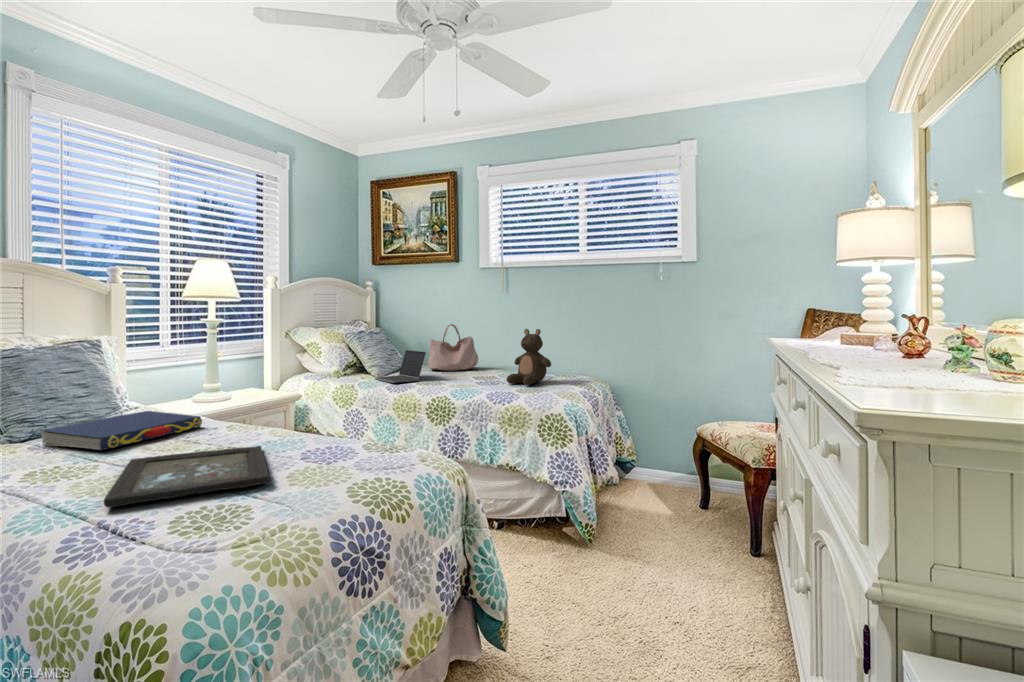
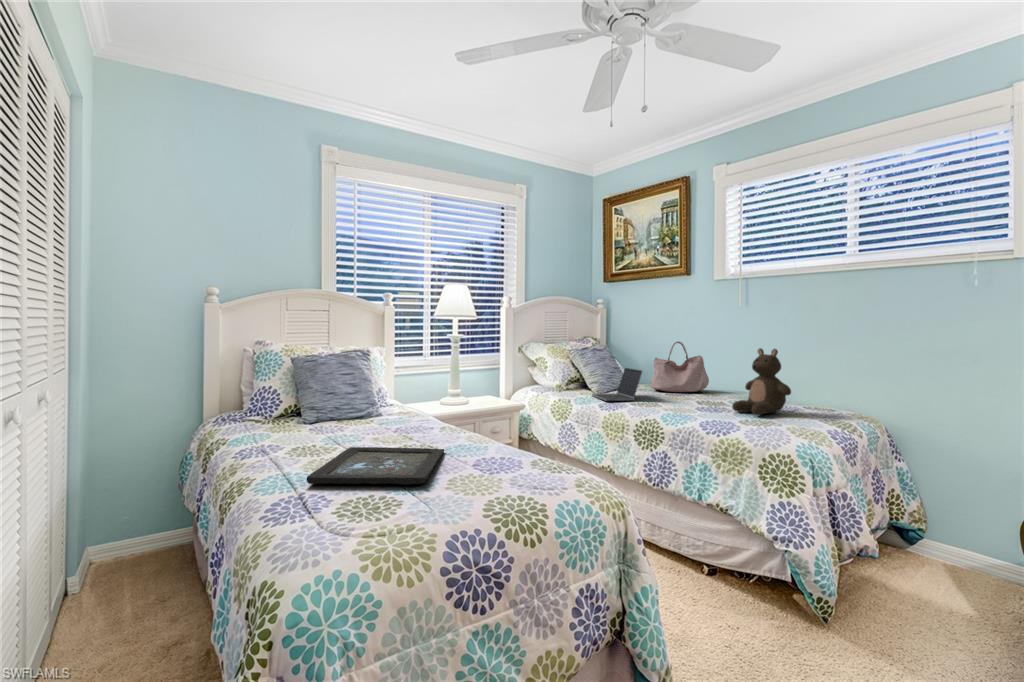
book: present [41,411,202,450] -> none [312,409,418,437]

